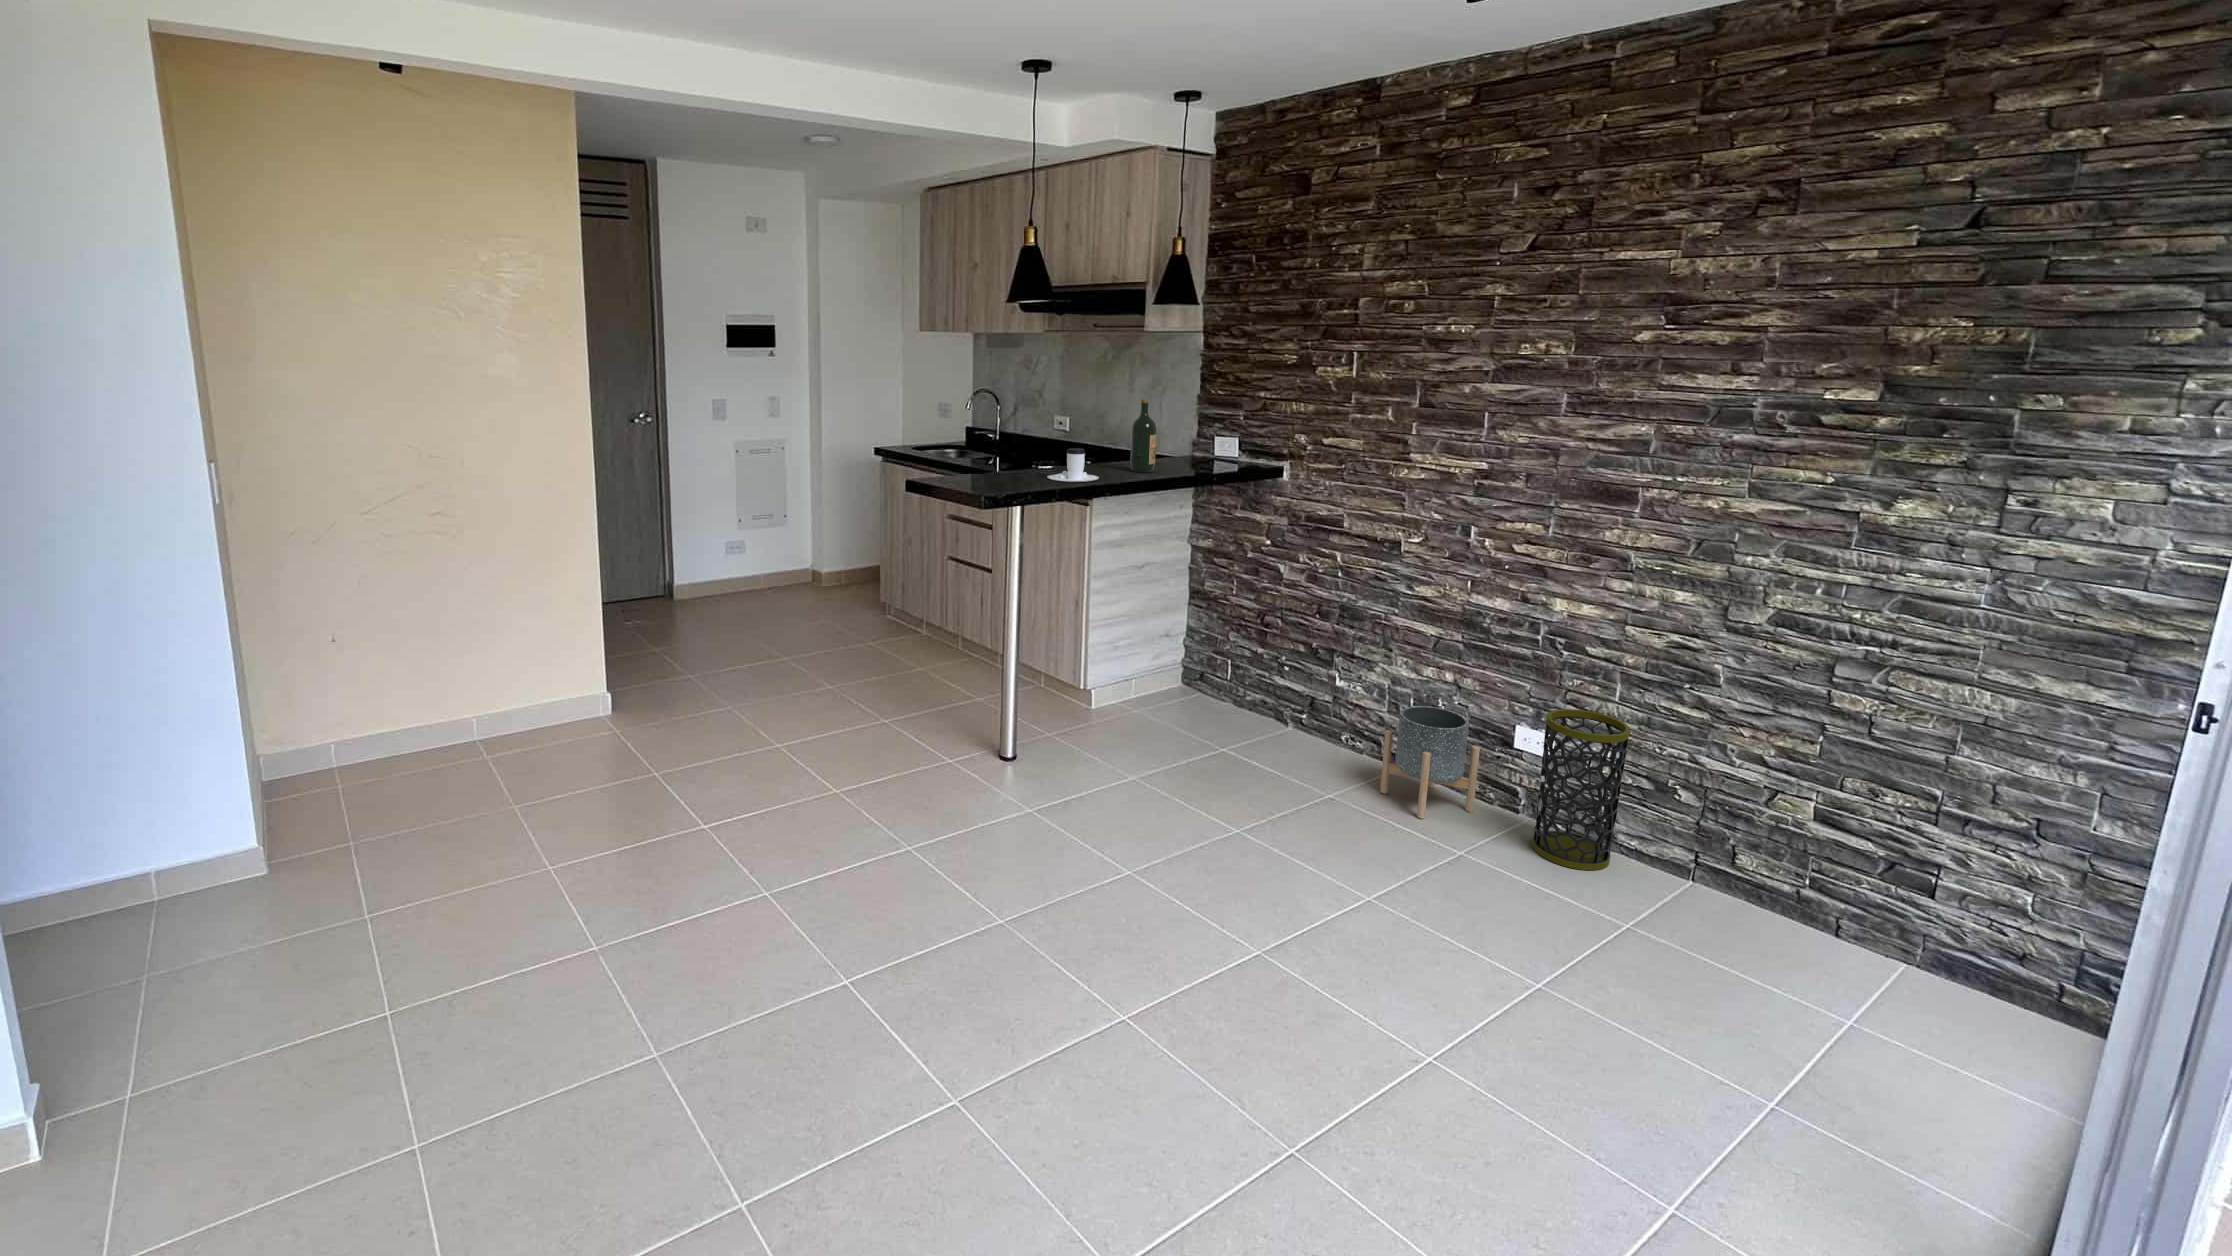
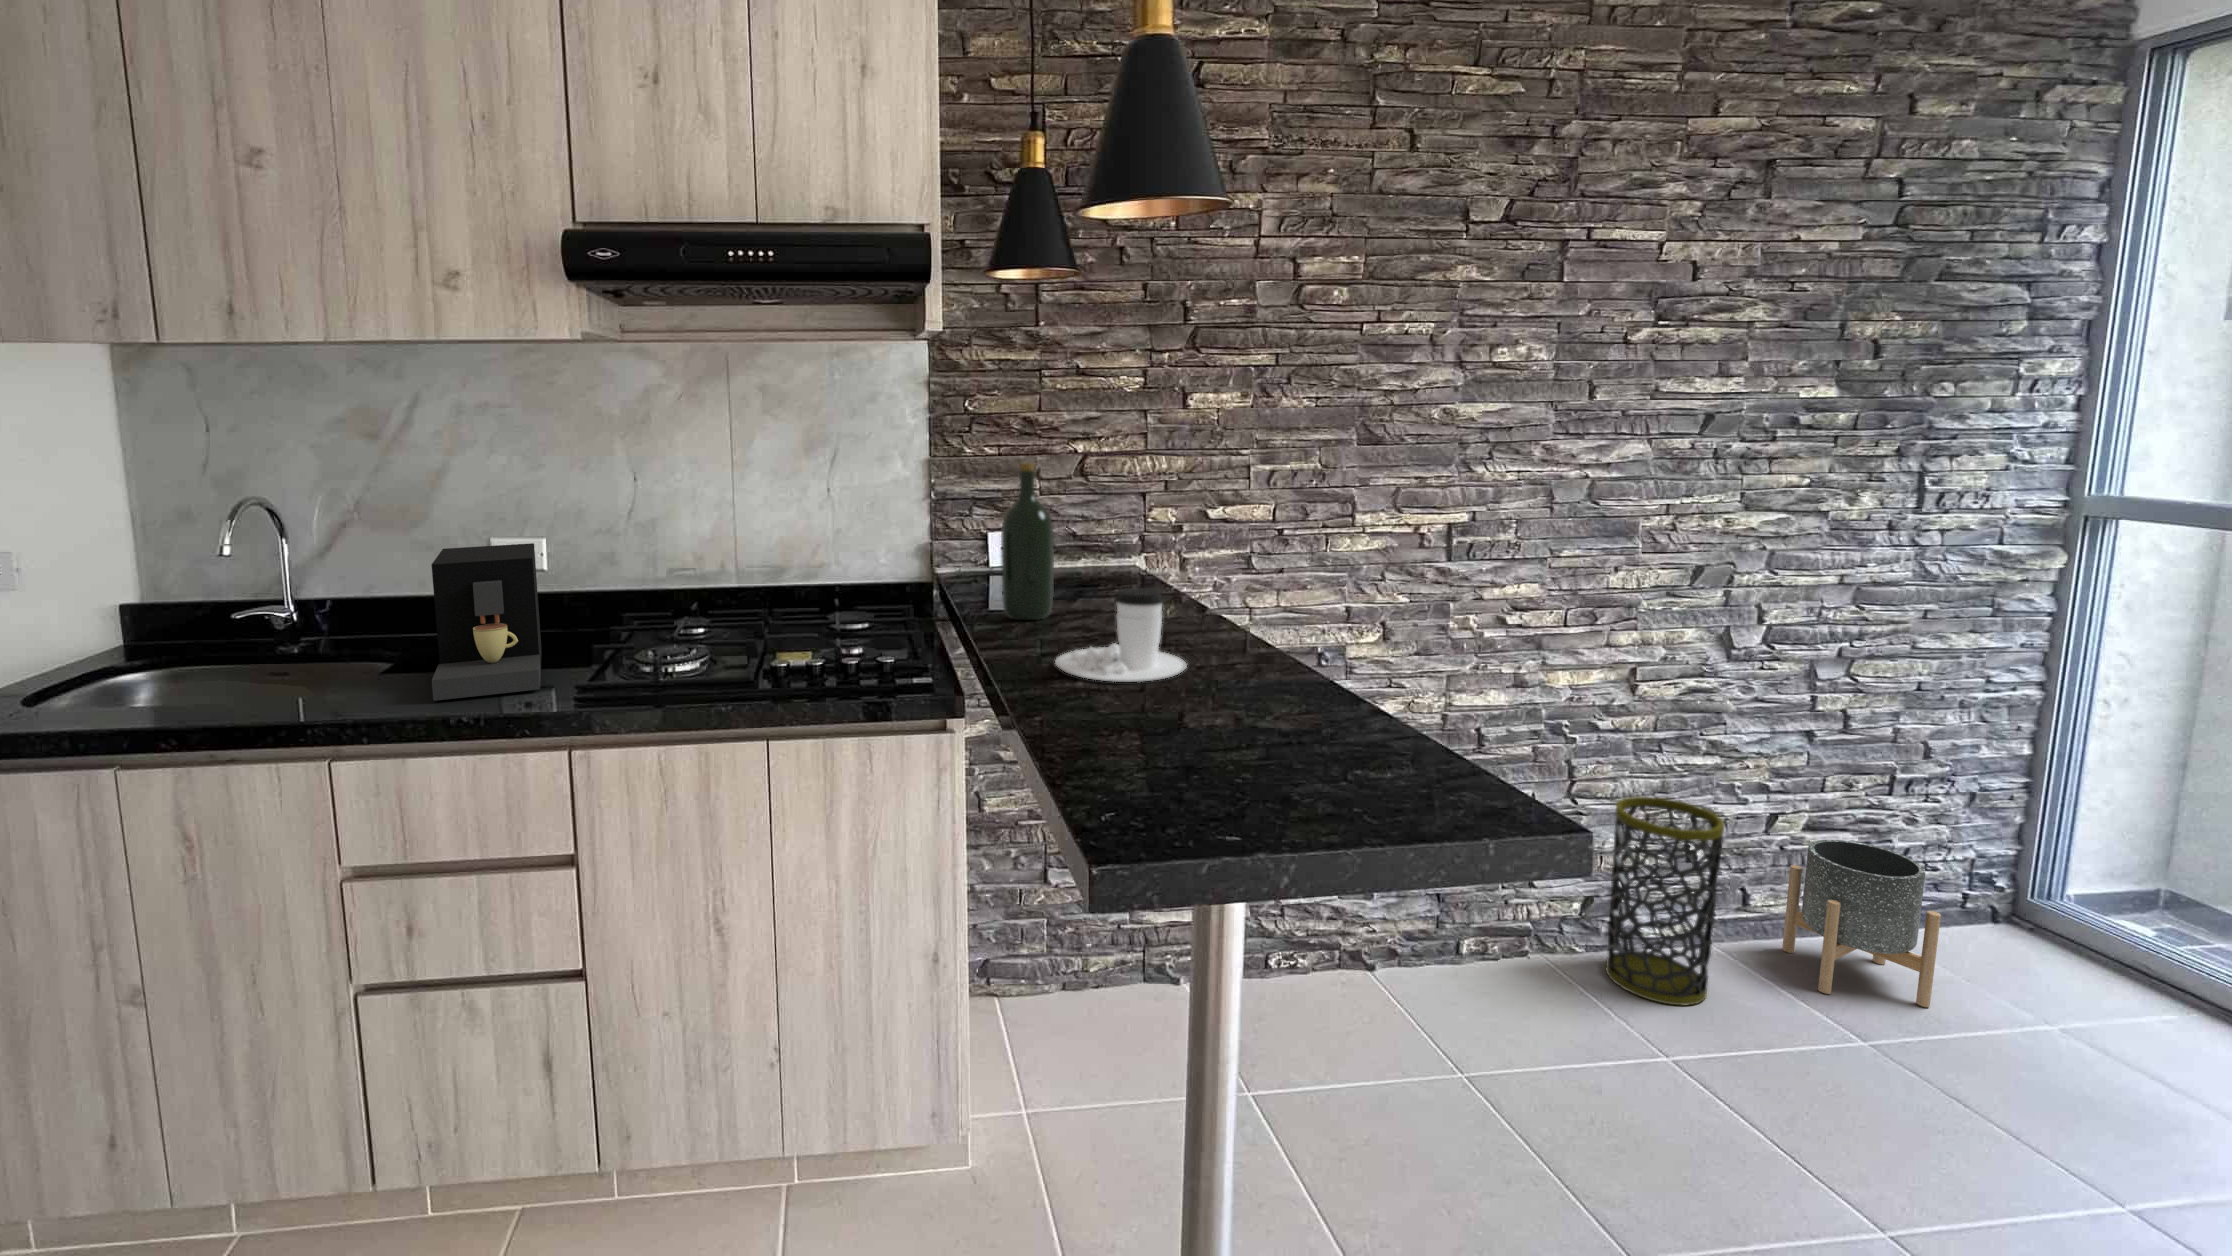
coffee maker: none [978,417,1047,471] -> present [431,543,542,701]
planter: present [1380,706,1480,818] -> present [1782,840,1941,1007]

